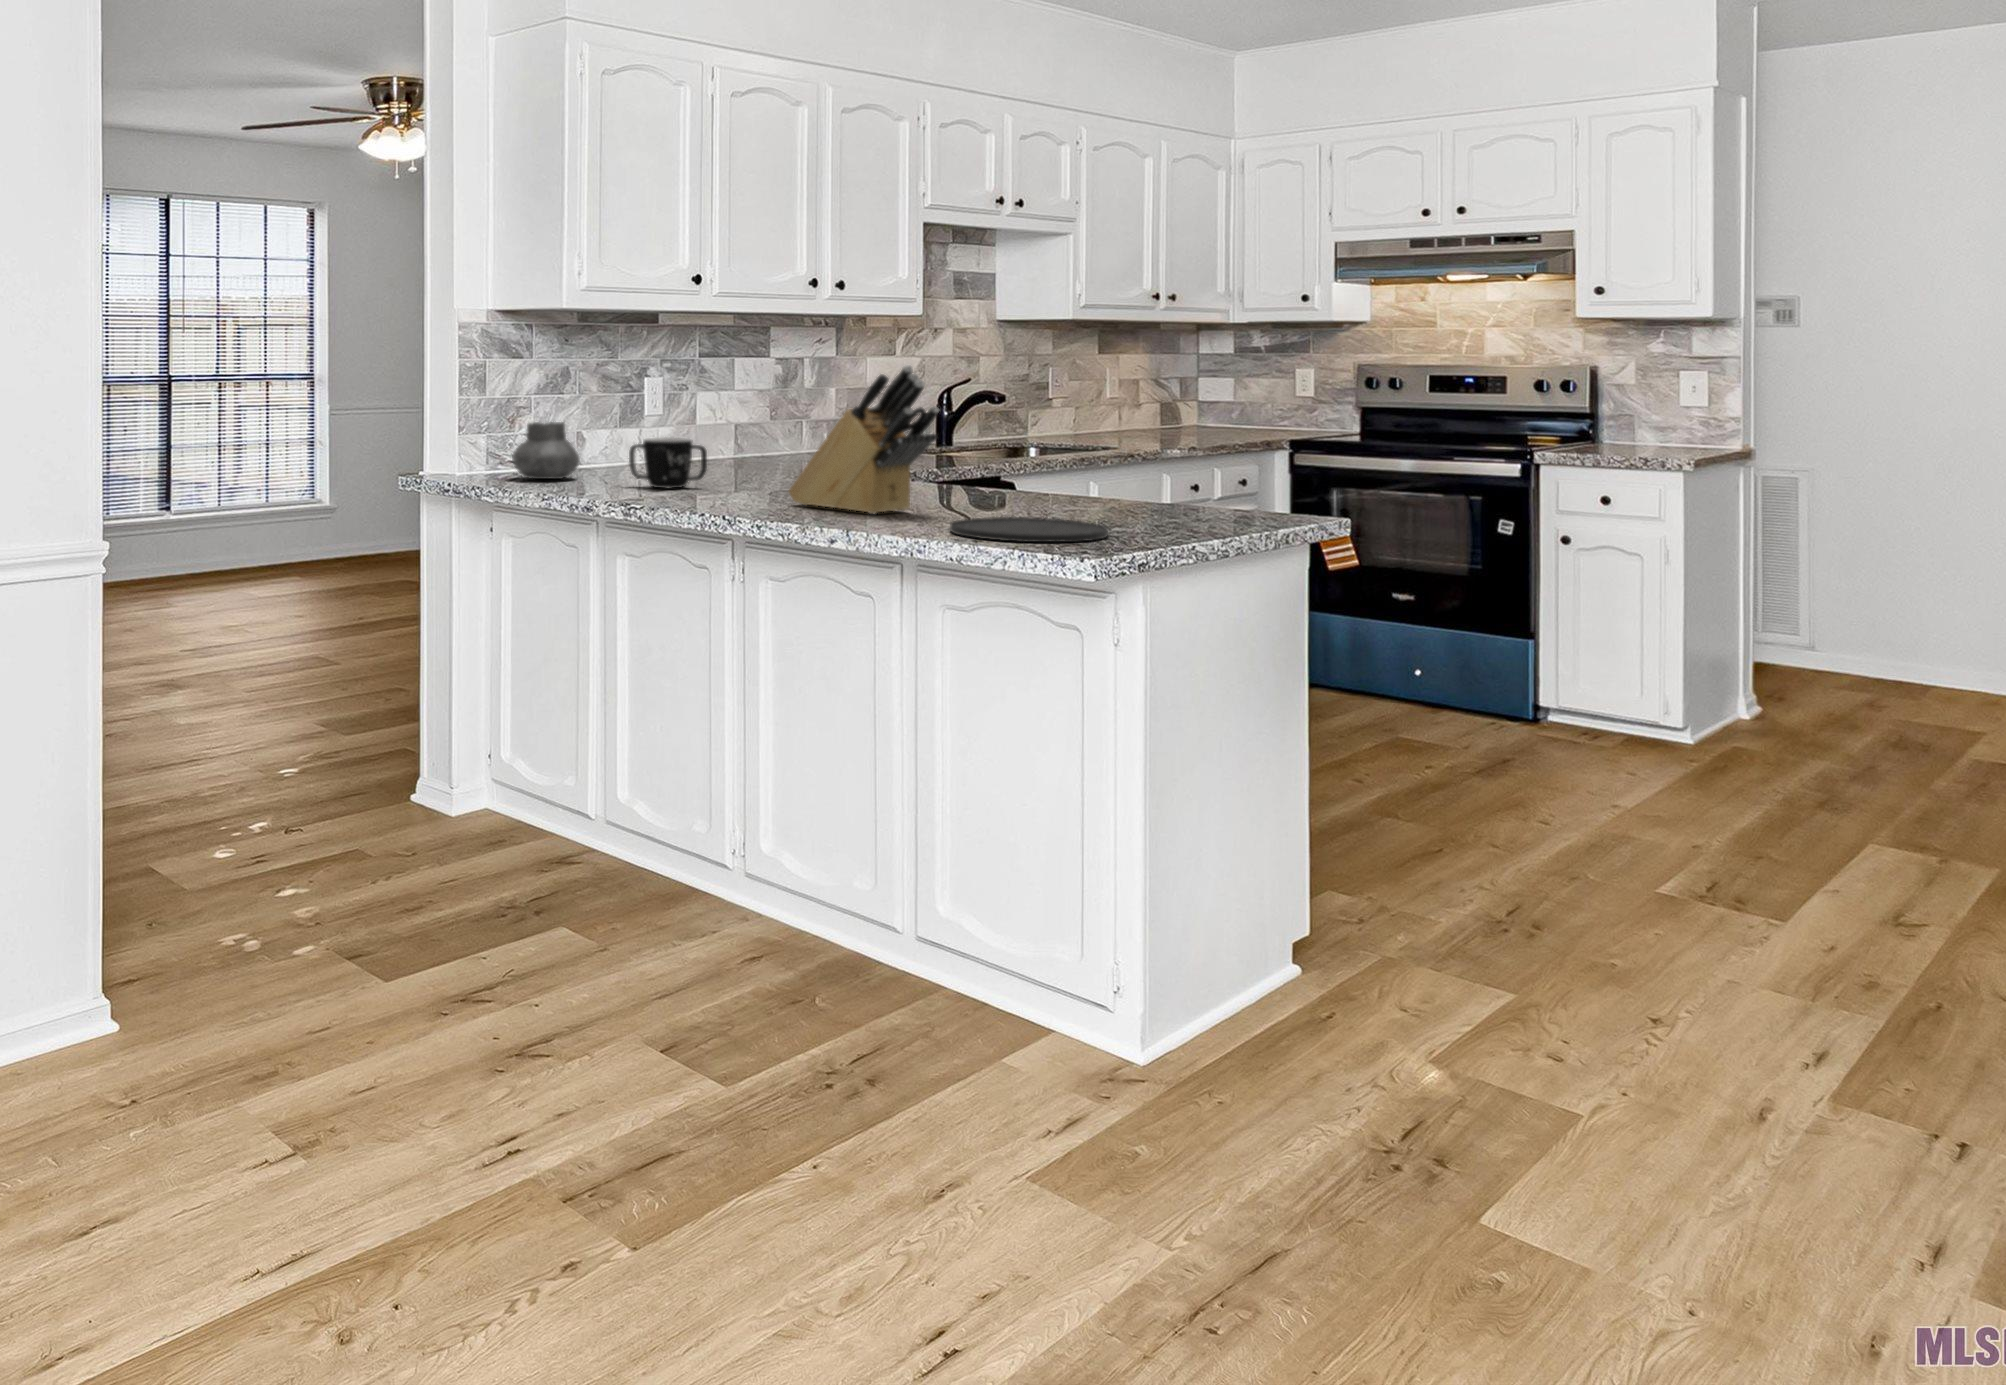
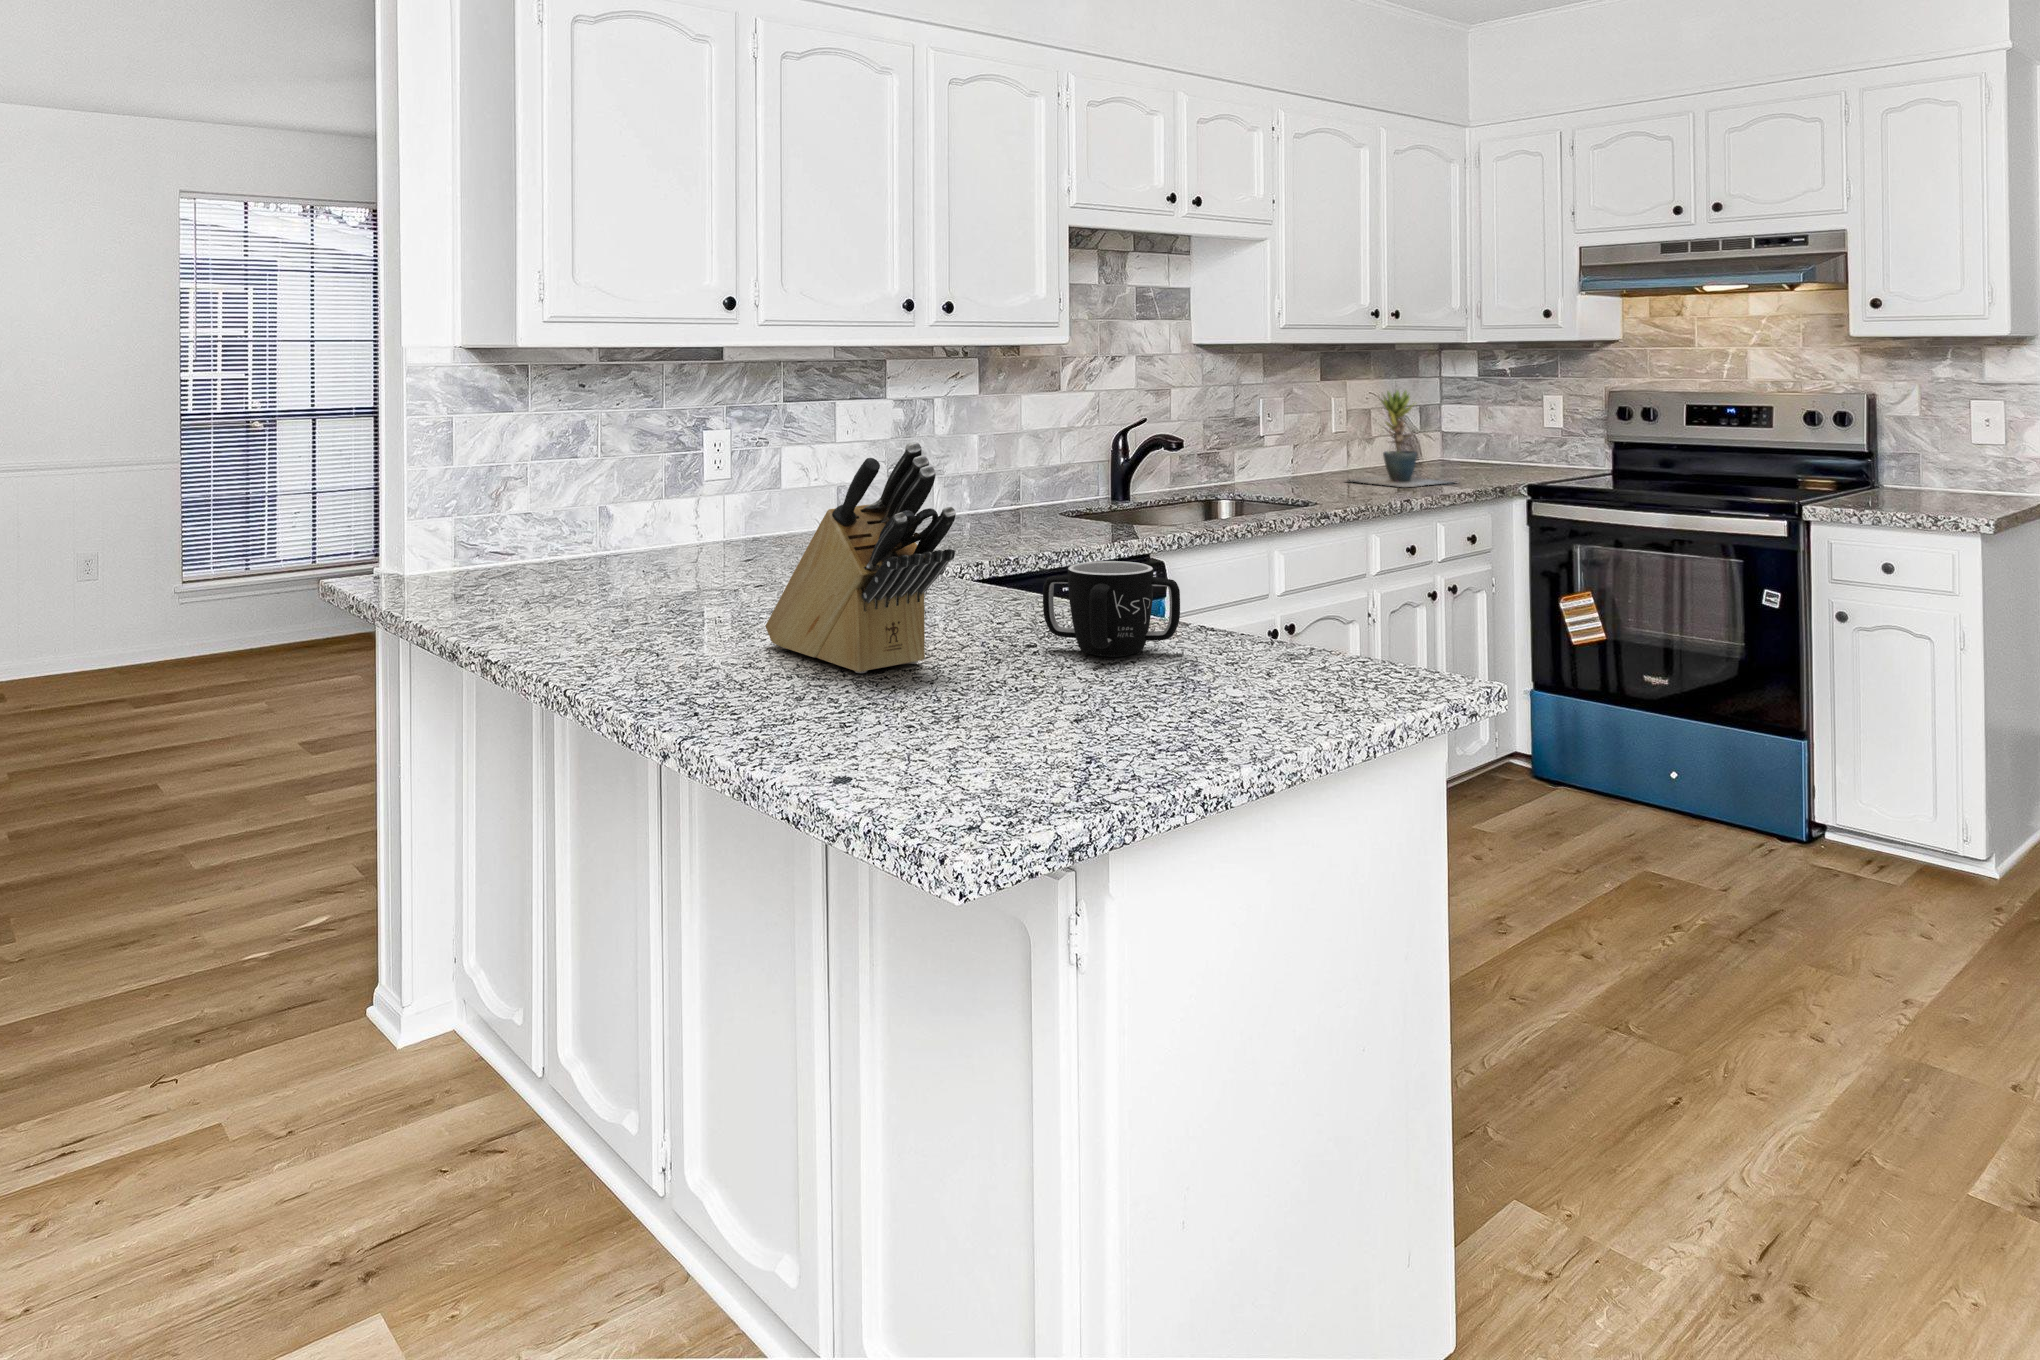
potted plant: none [1121,359,1226,441] -> present [1350,391,1450,487]
vase: present [512,422,580,479] -> none [467,501,566,582]
mug: present [629,437,707,489] -> present [1043,561,1180,656]
plate: present [950,517,1108,542] -> none [925,690,1172,766]

